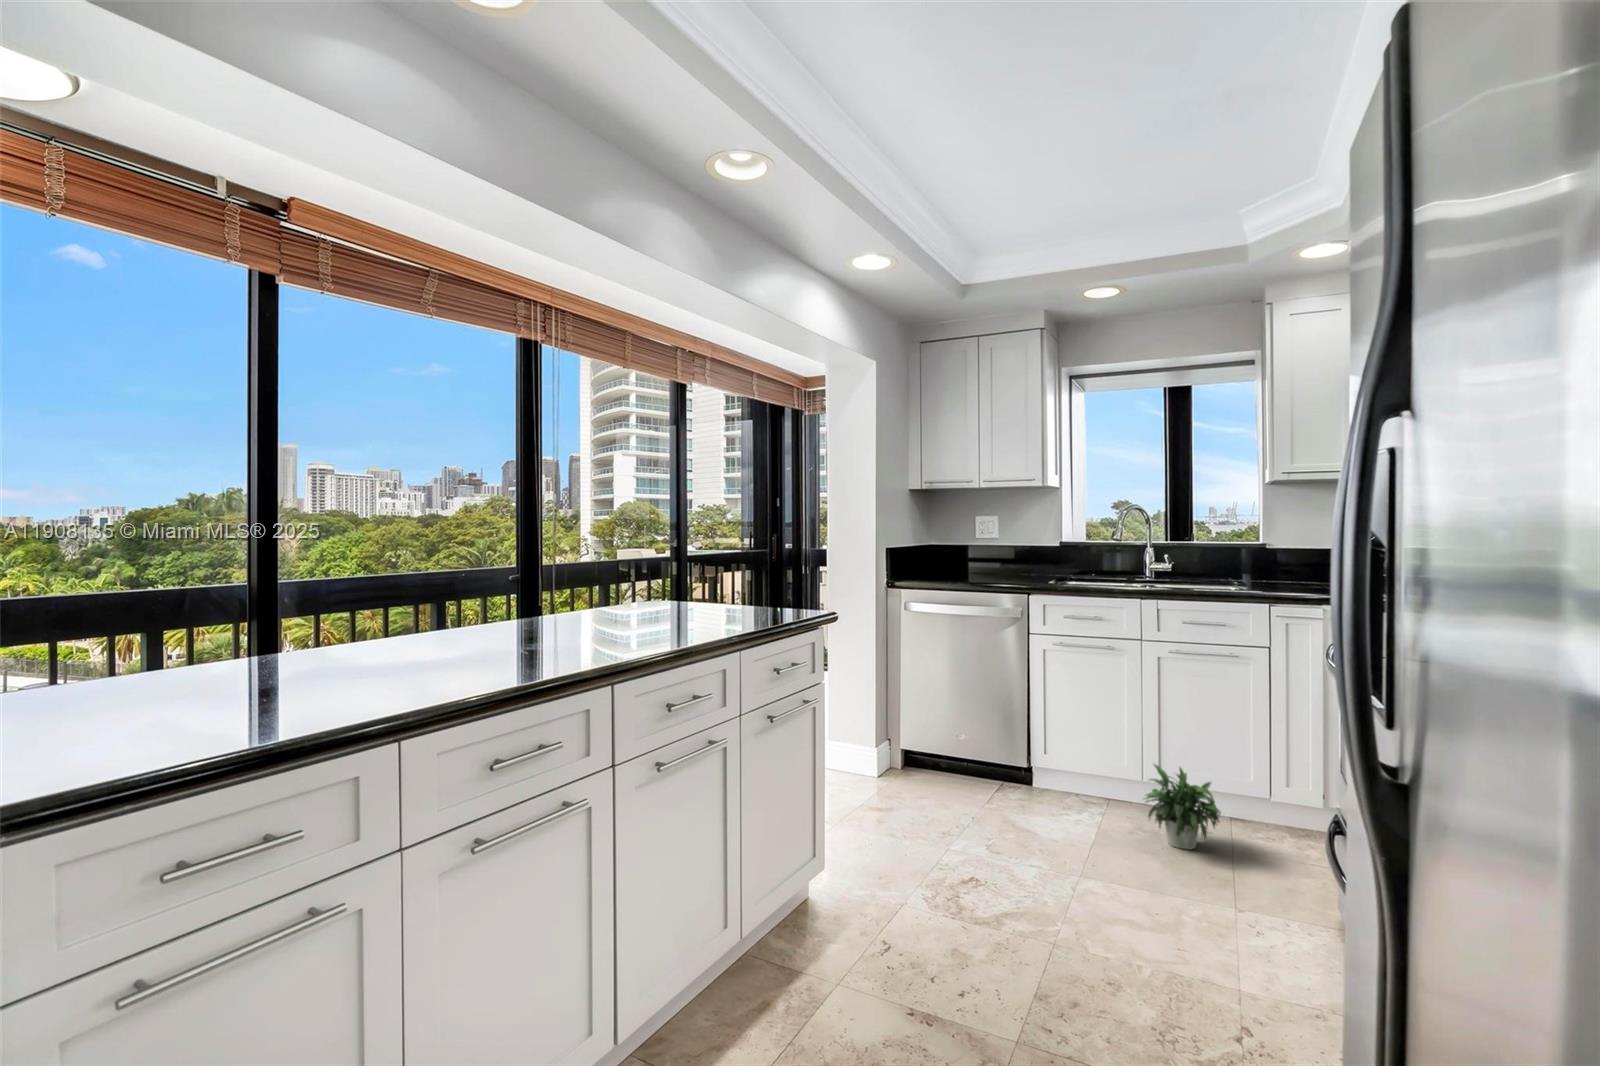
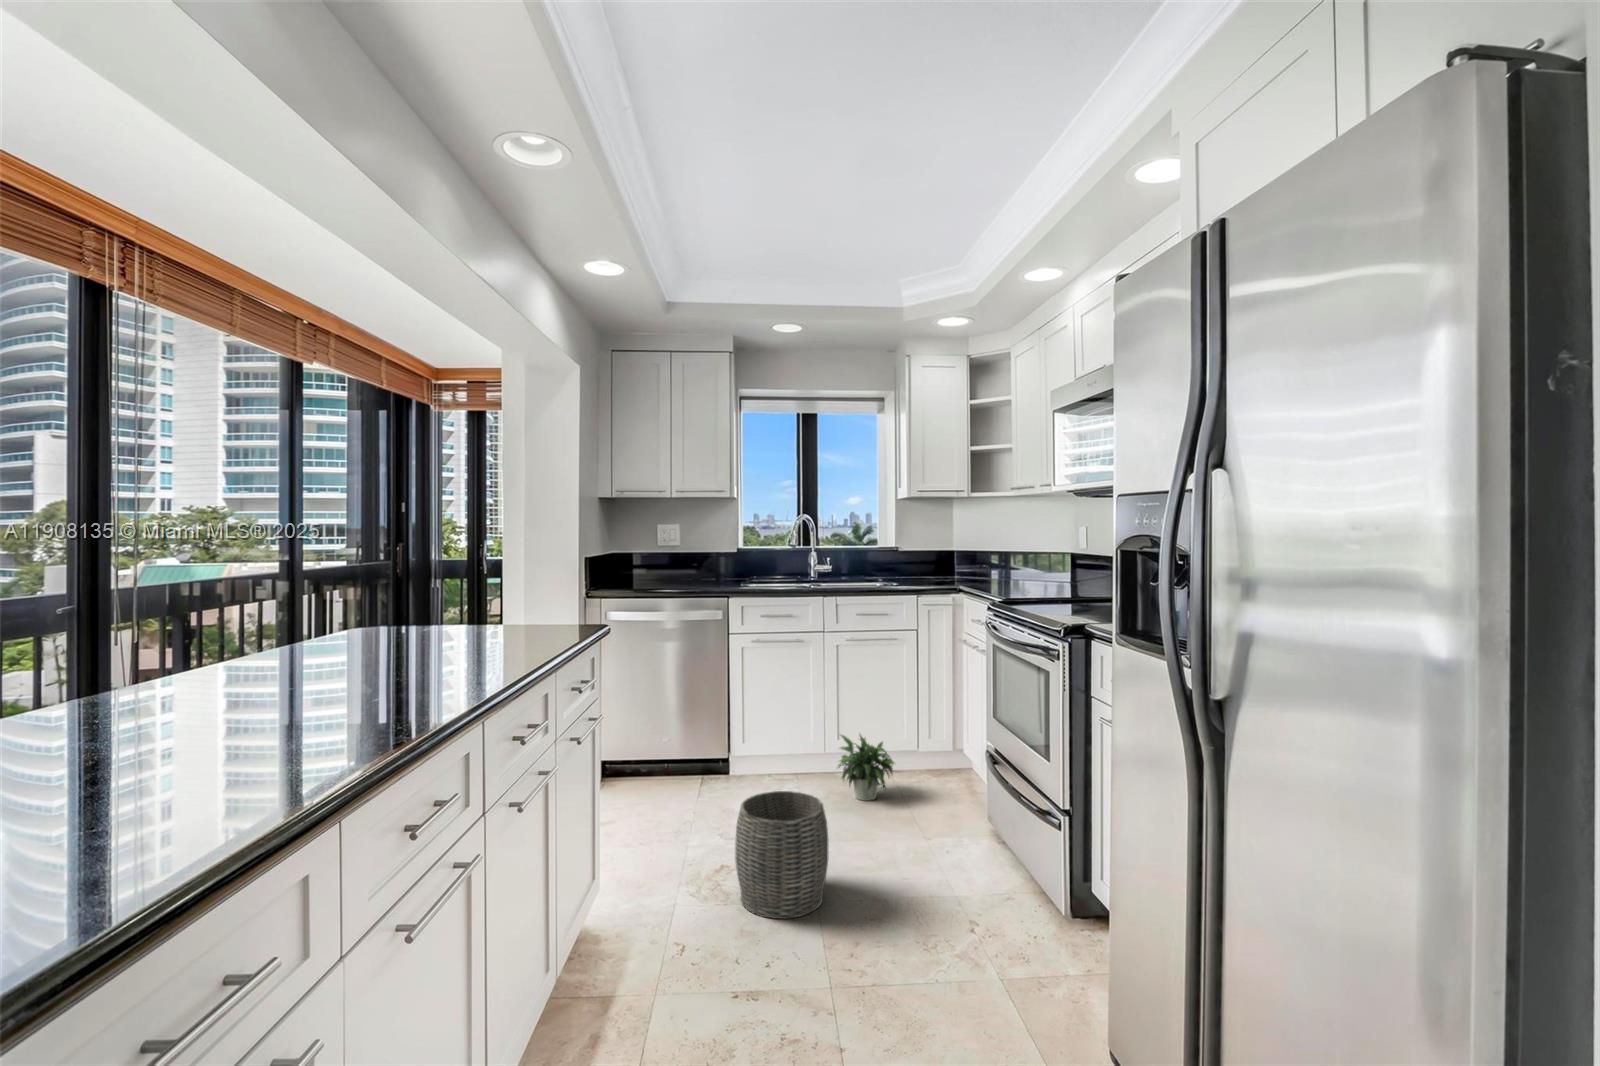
woven basket: none [964,810,1071,955] -> present [735,791,829,919]

